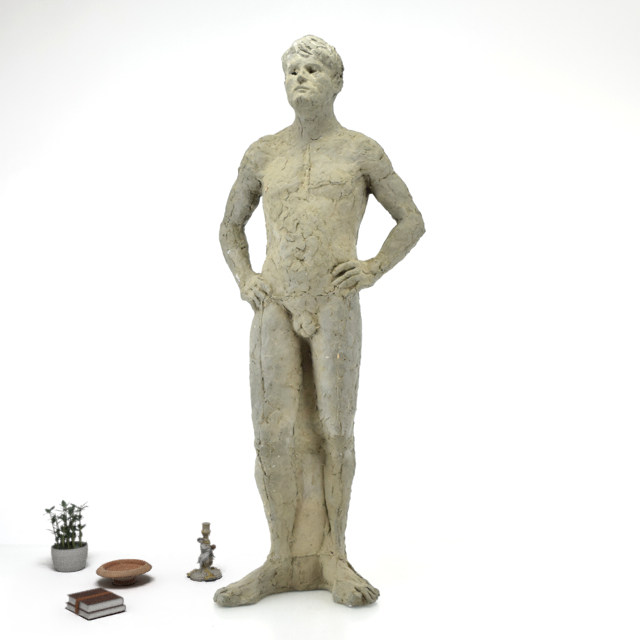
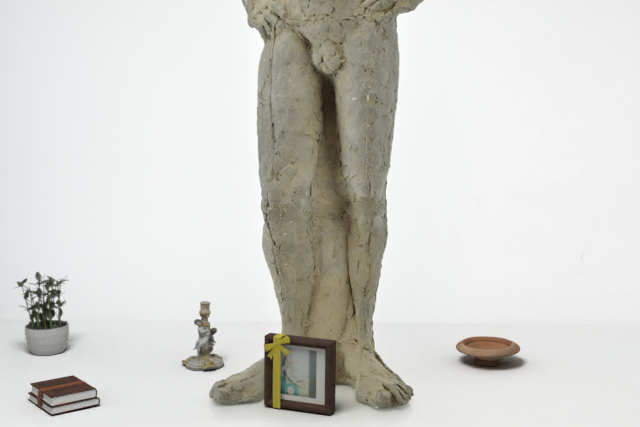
picture frame: none [259,548,317,614] -> present [264,333,336,415]
wooden bowl: present [96,559,152,585] -> present [456,336,520,366]

